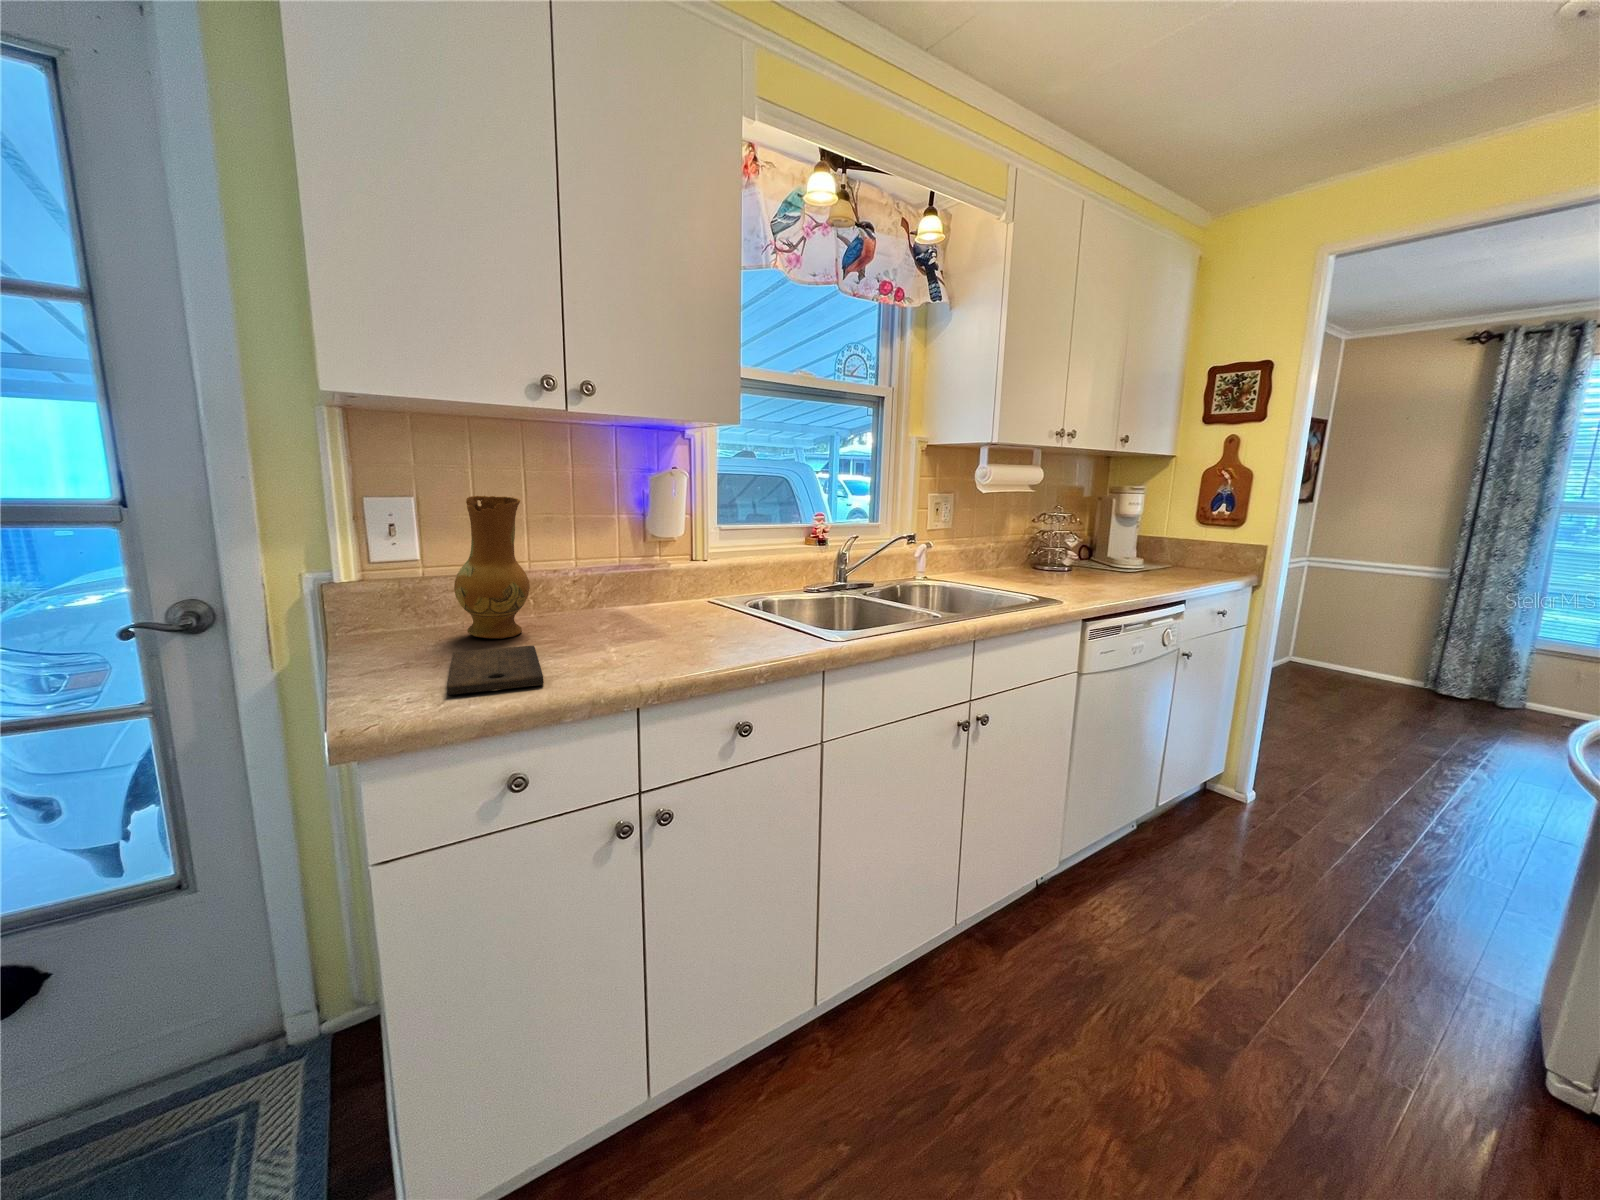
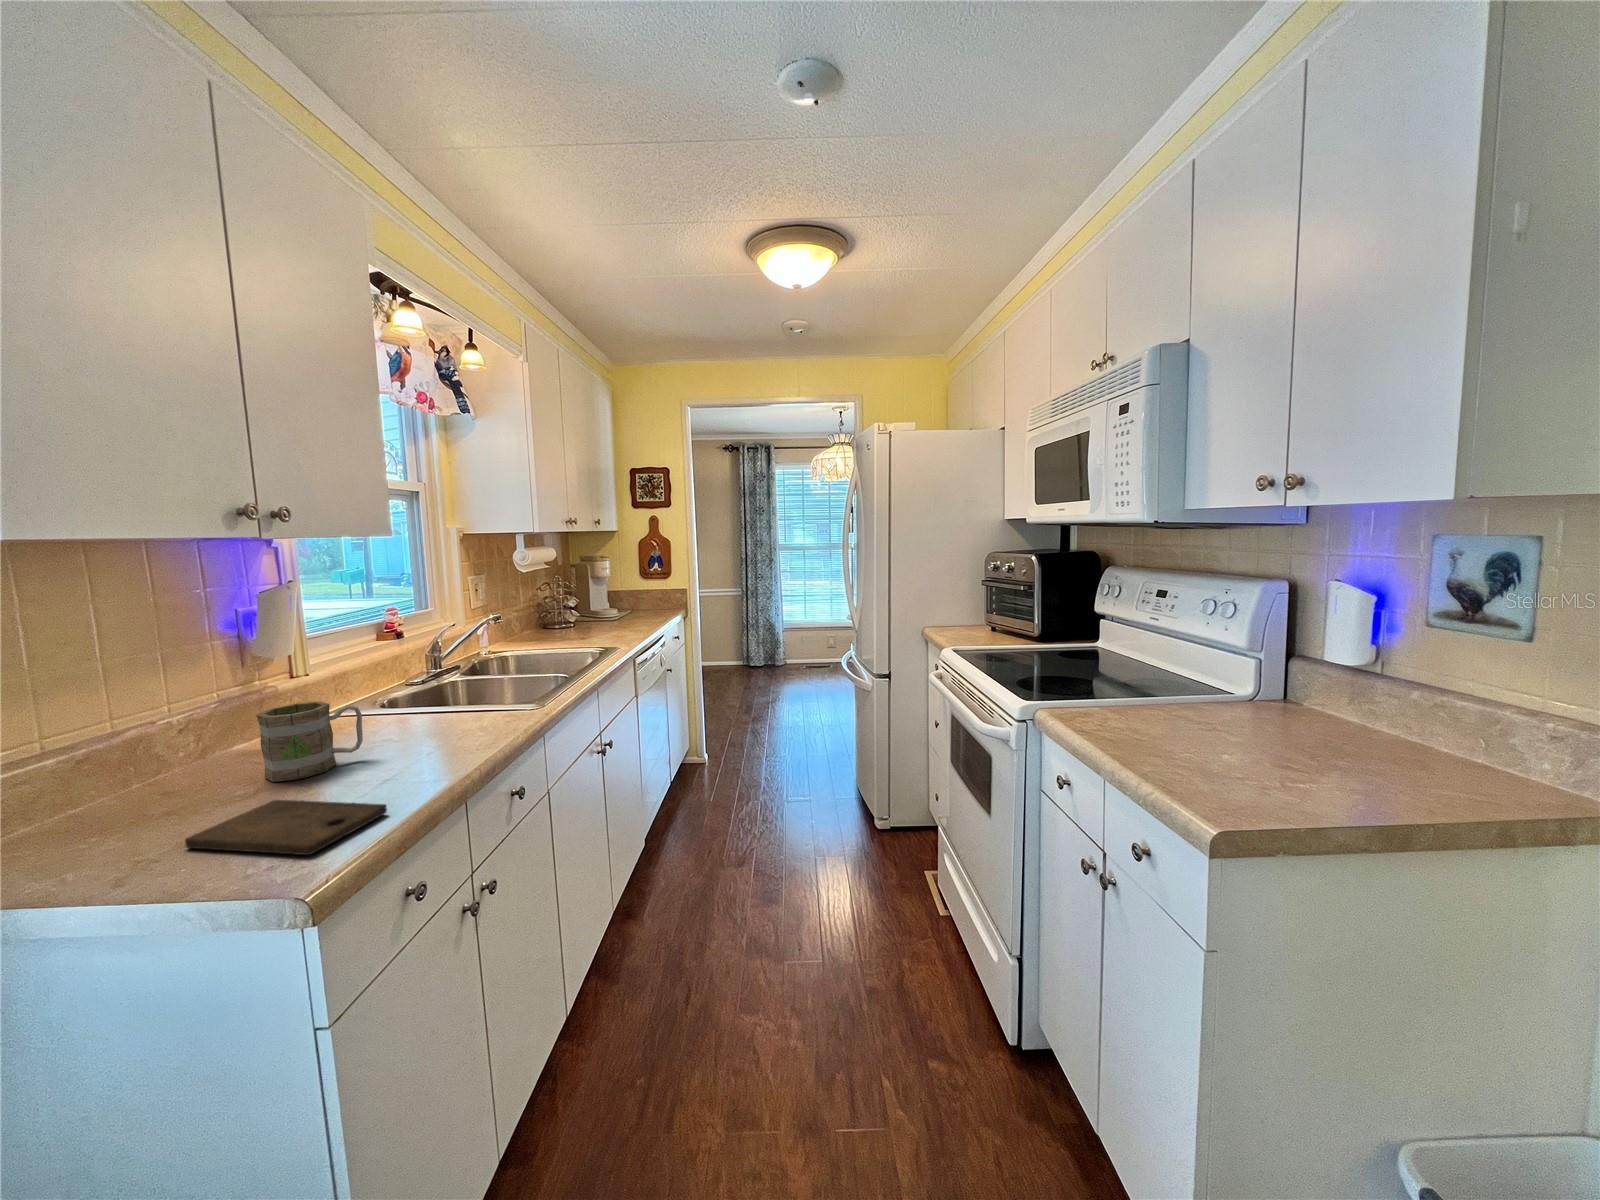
ceramic jug: present [454,496,530,639] -> none [69,643,197,830]
mug: none [577,572,649,638] -> present [257,701,363,782]

